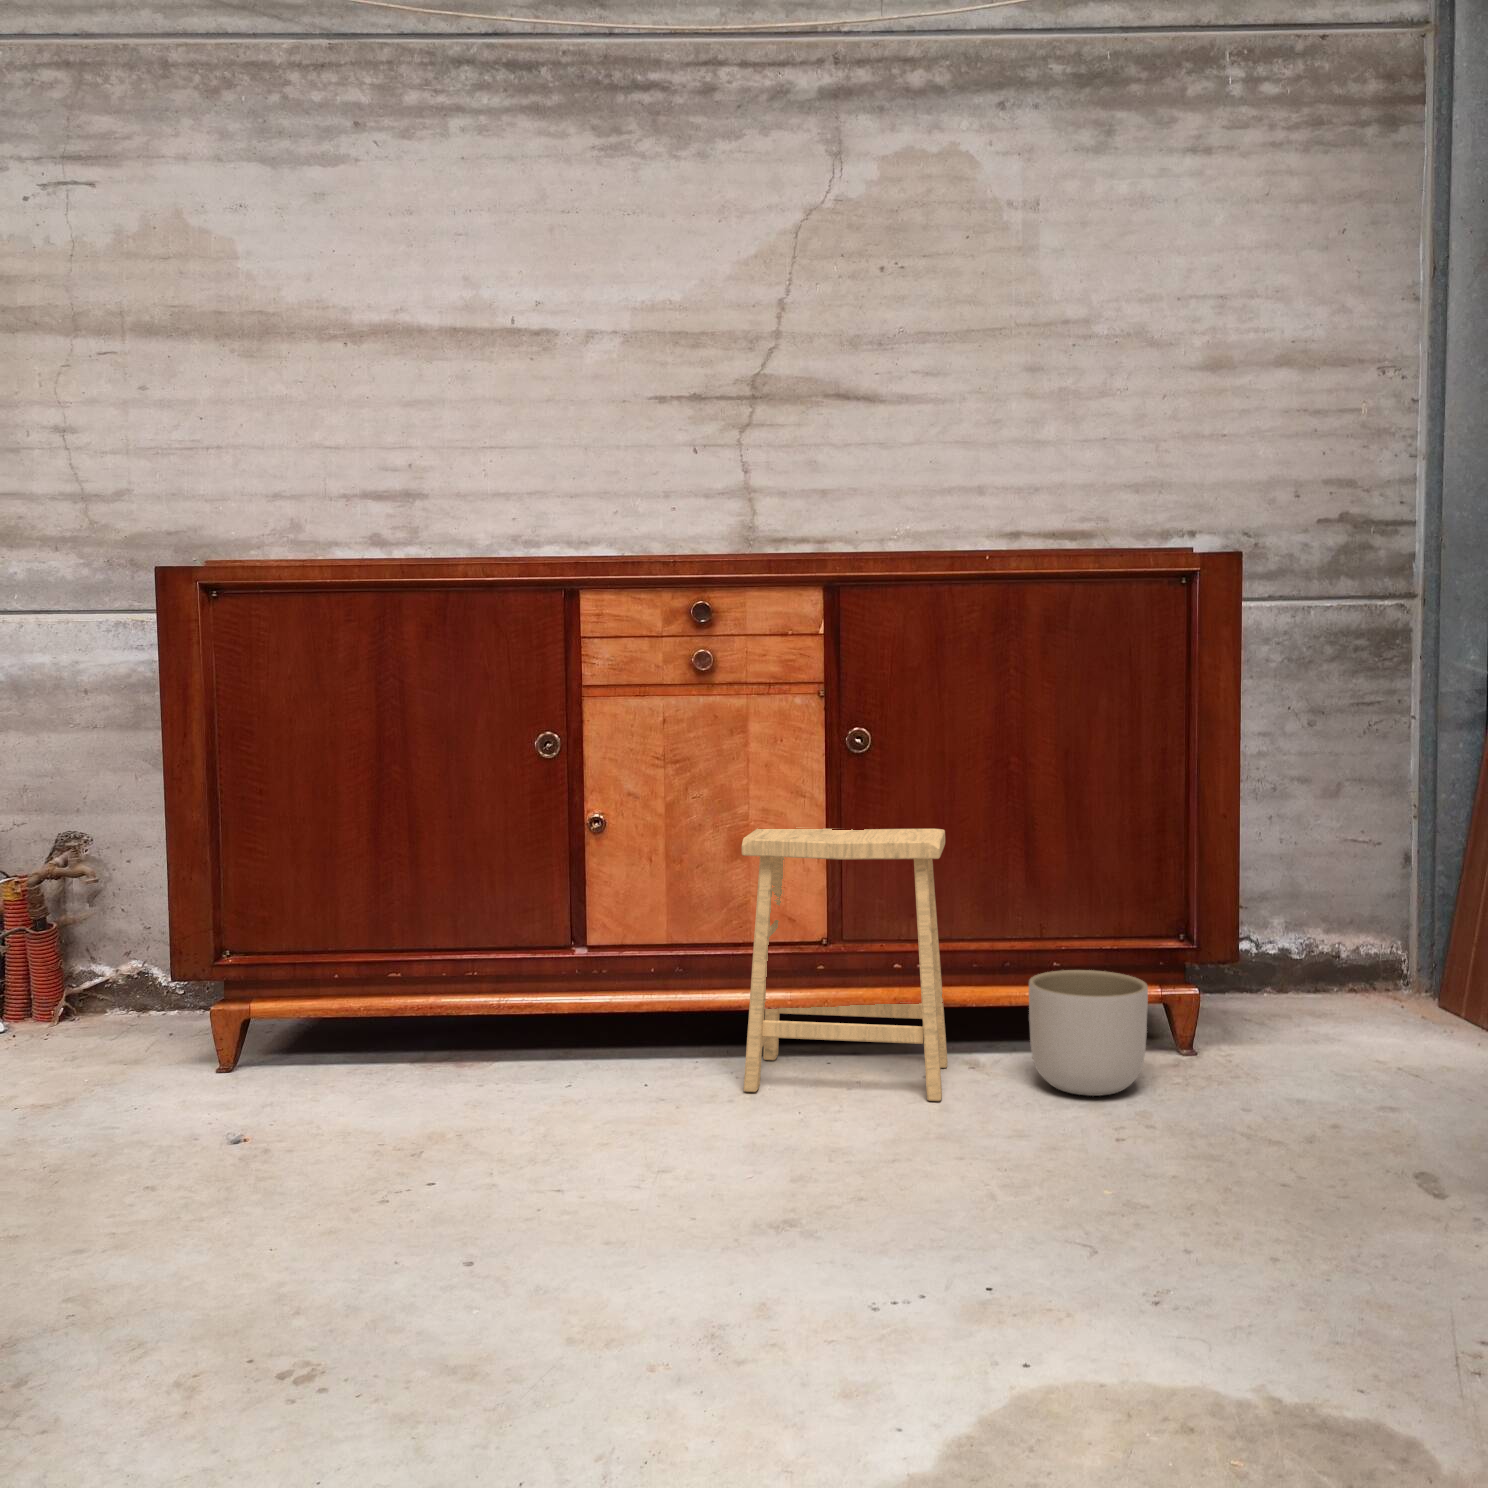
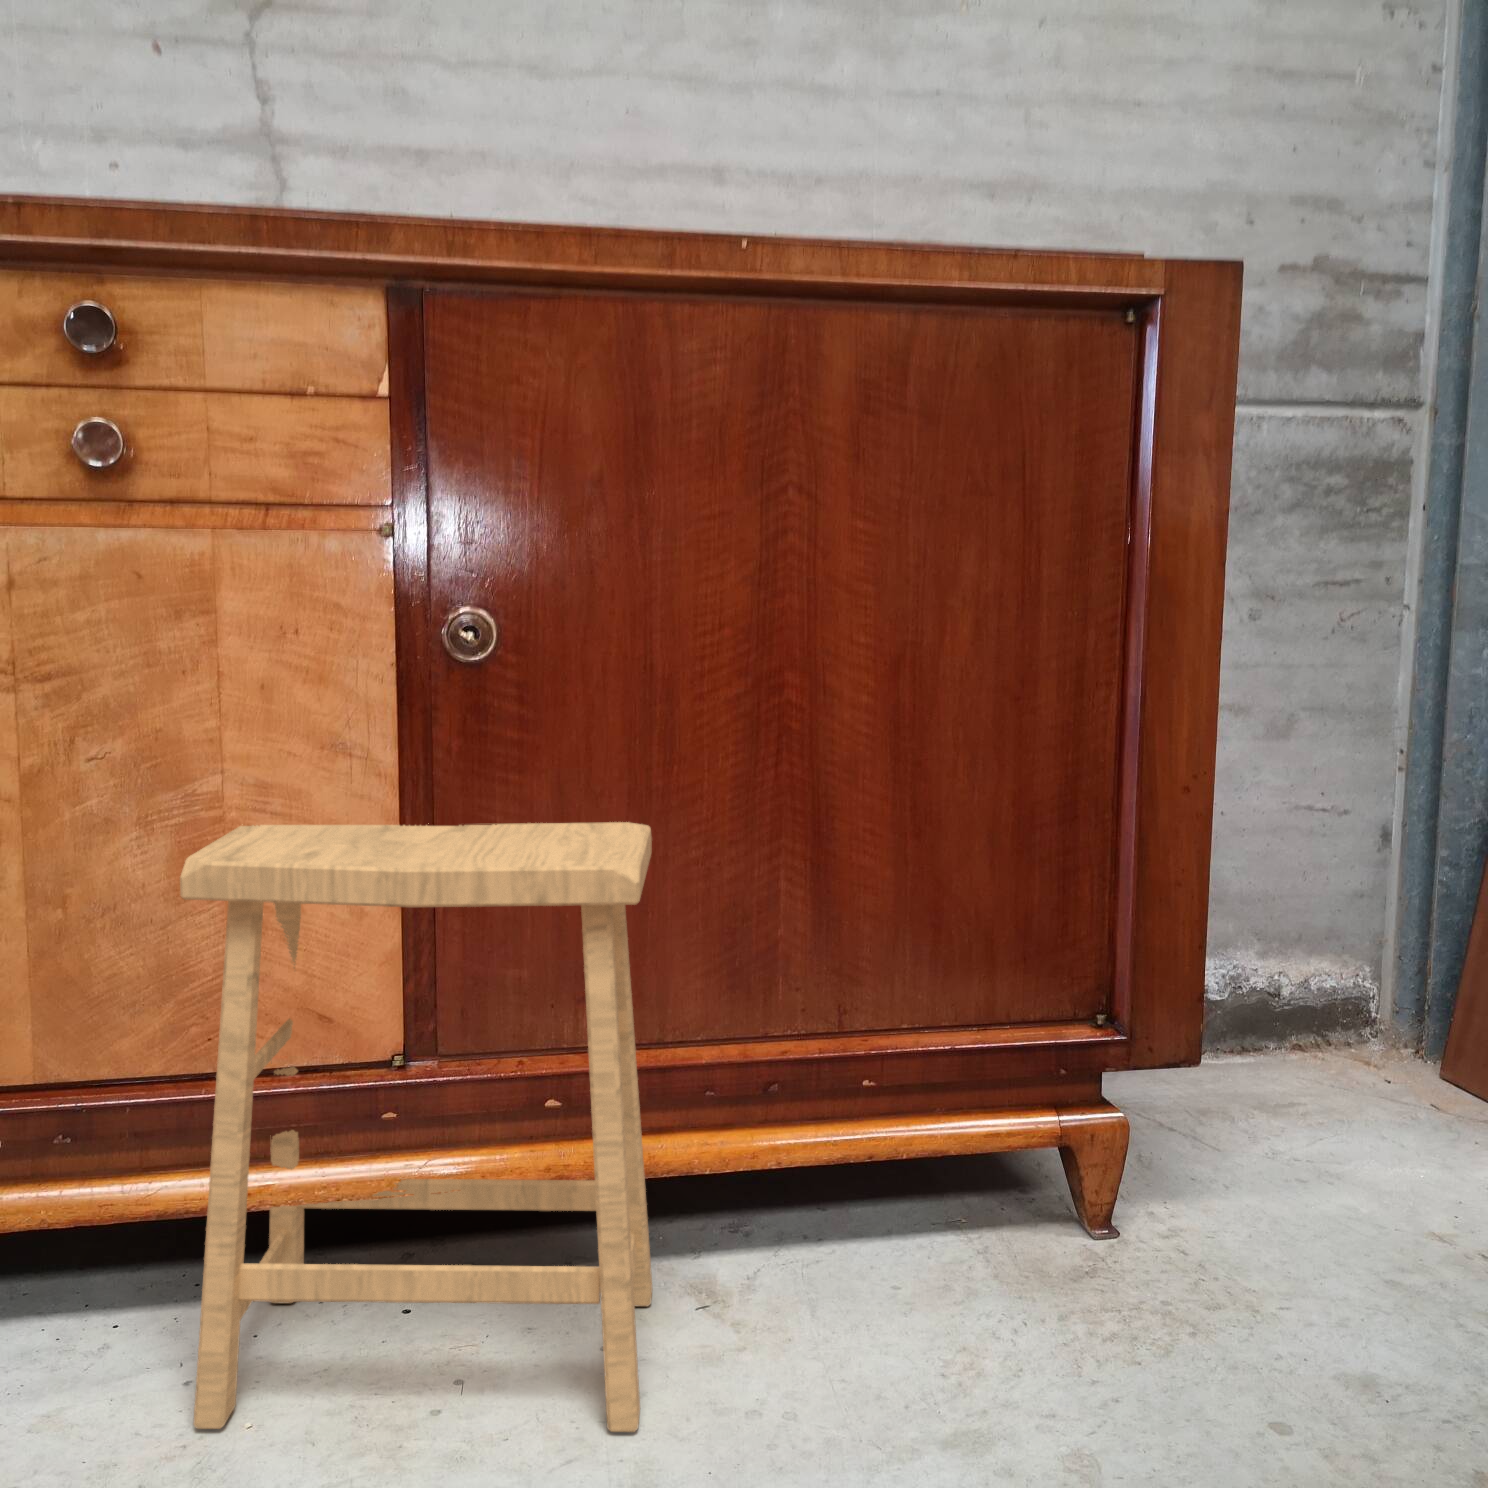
planter: present [1029,970,1148,1096] -> none [823,1102,1066,1389]

